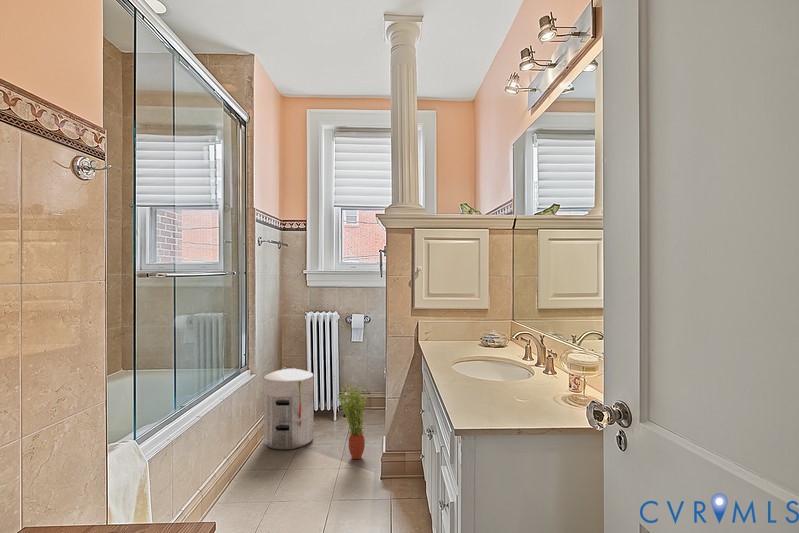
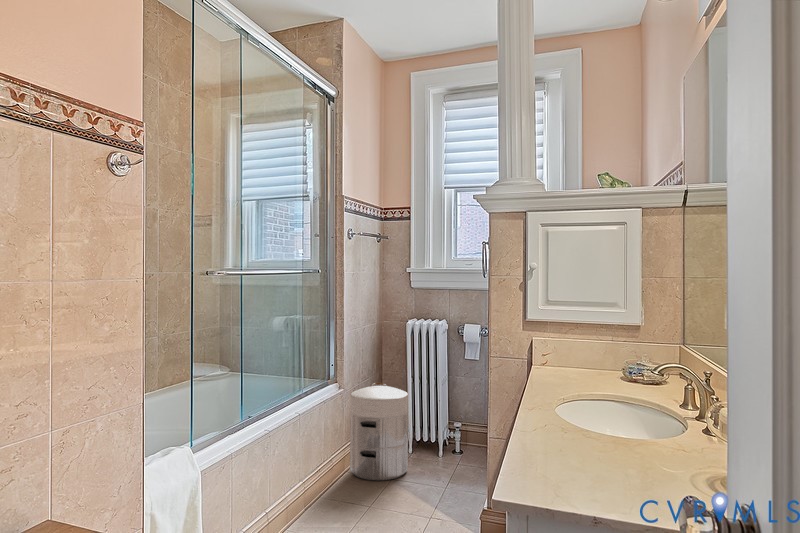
potted plant: present [338,384,367,459] -> none [426,407,465,501]

